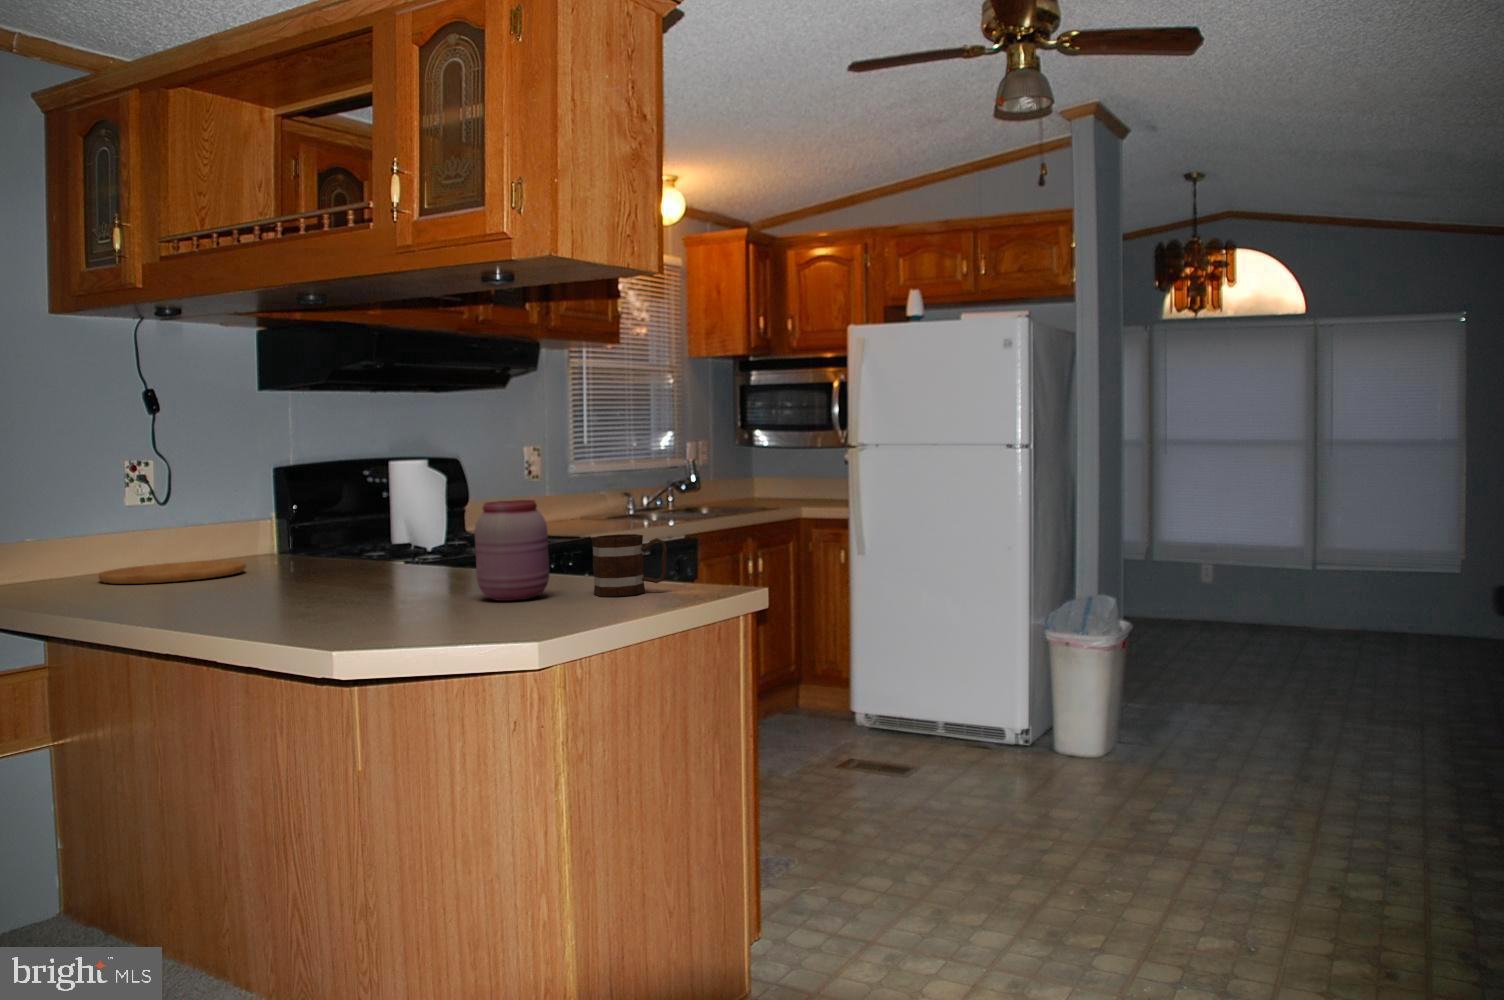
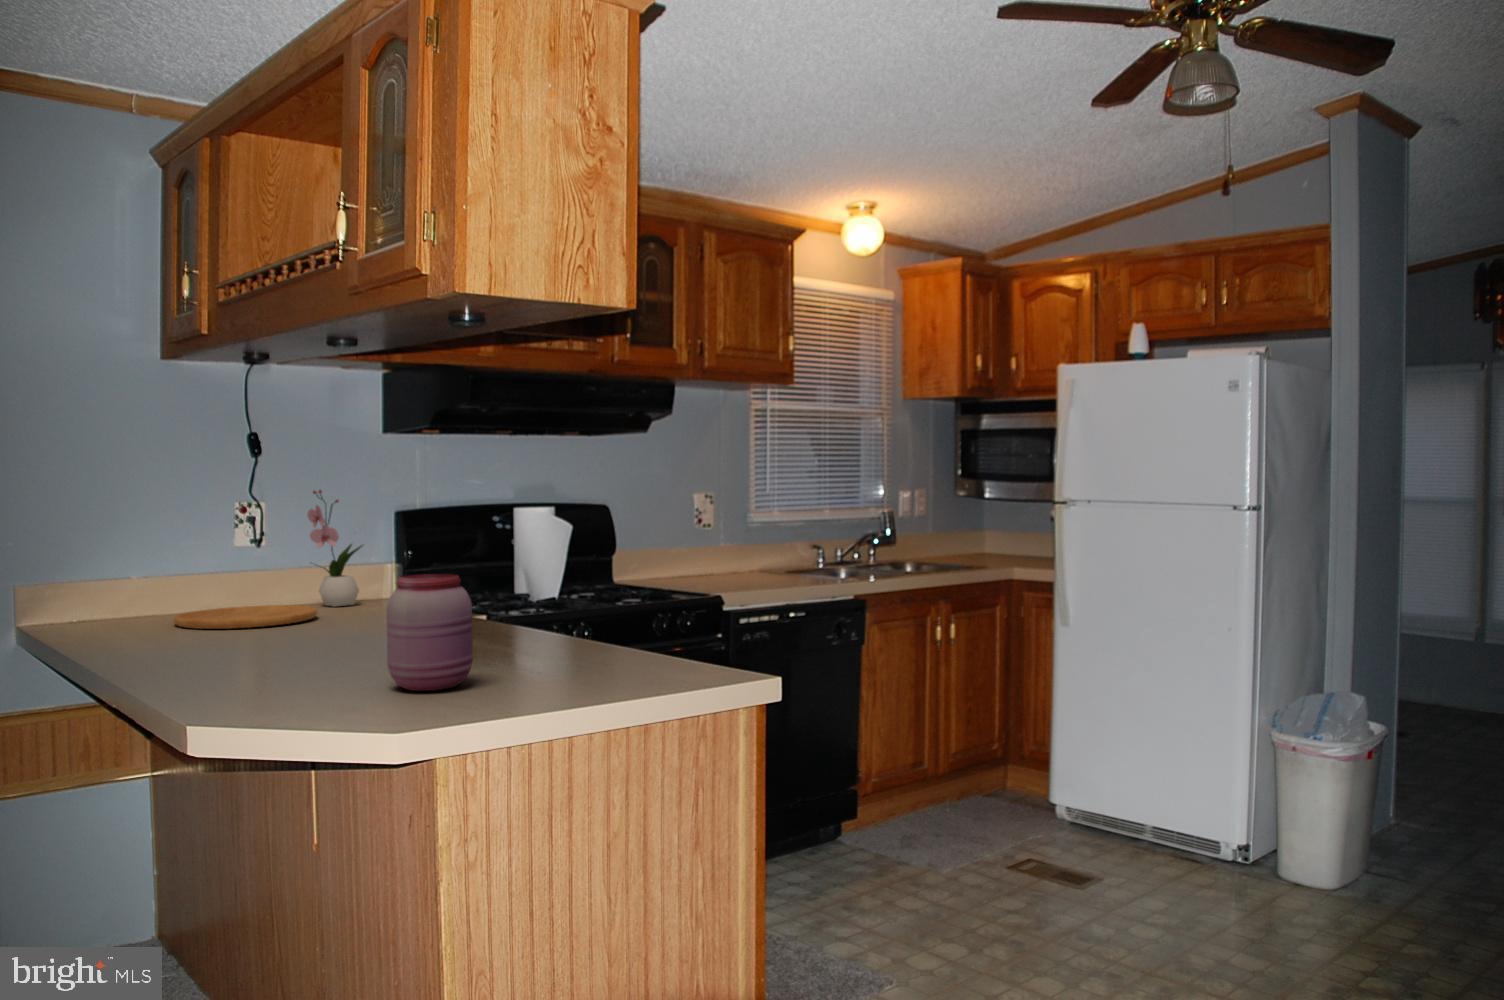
flower arrangement: none [196,445,257,563] -> present [307,490,362,607]
mug: present [591,534,667,597] -> none [514,619,598,696]

